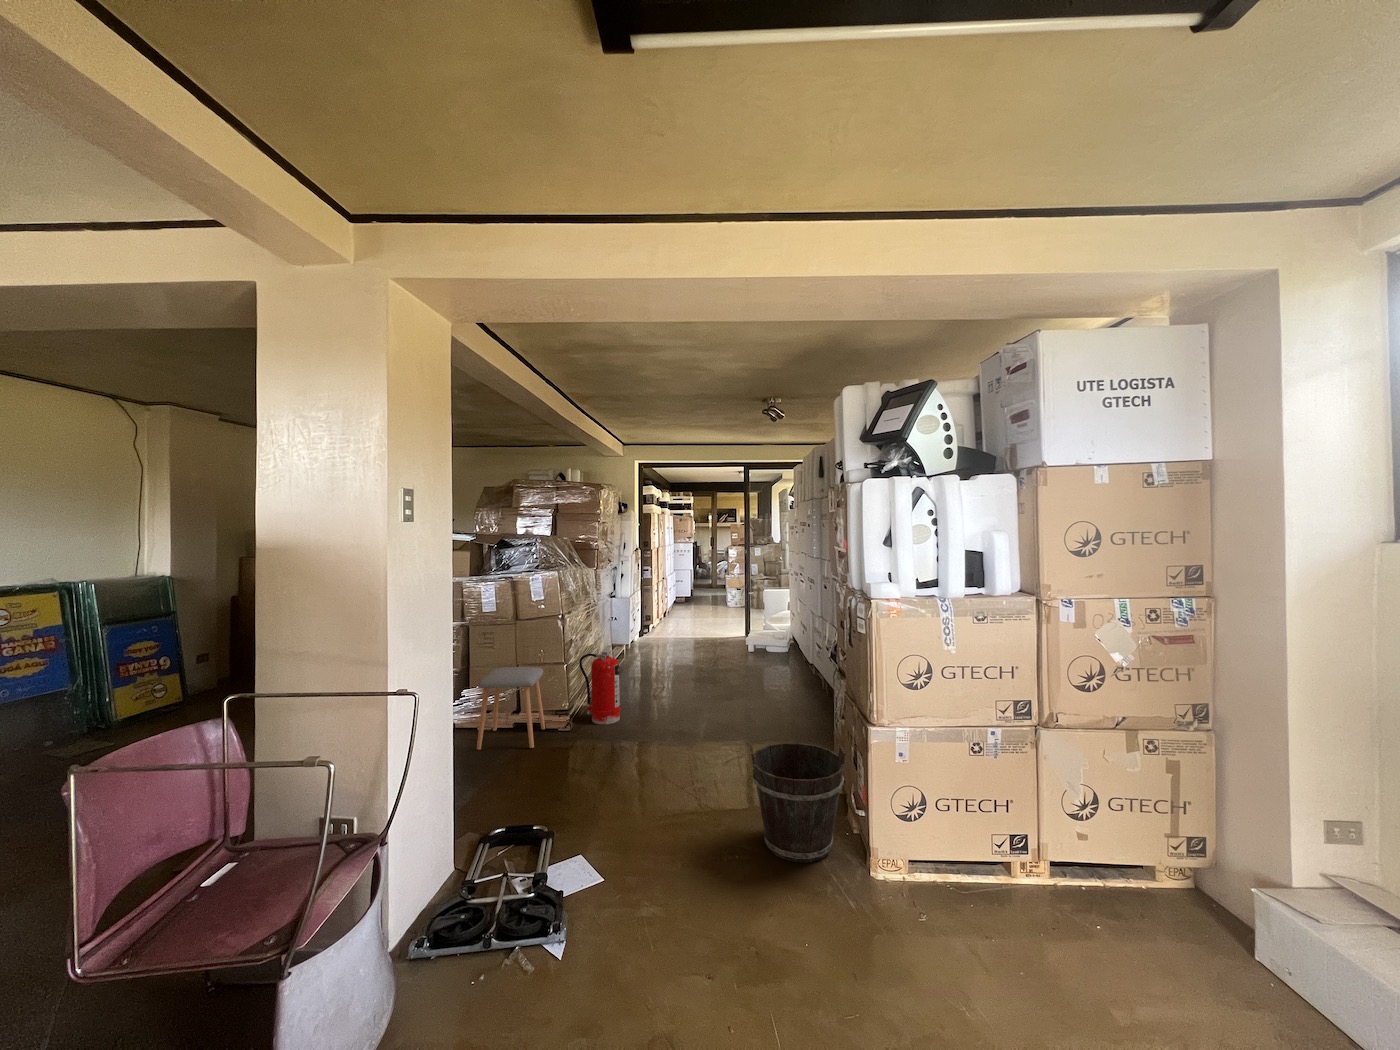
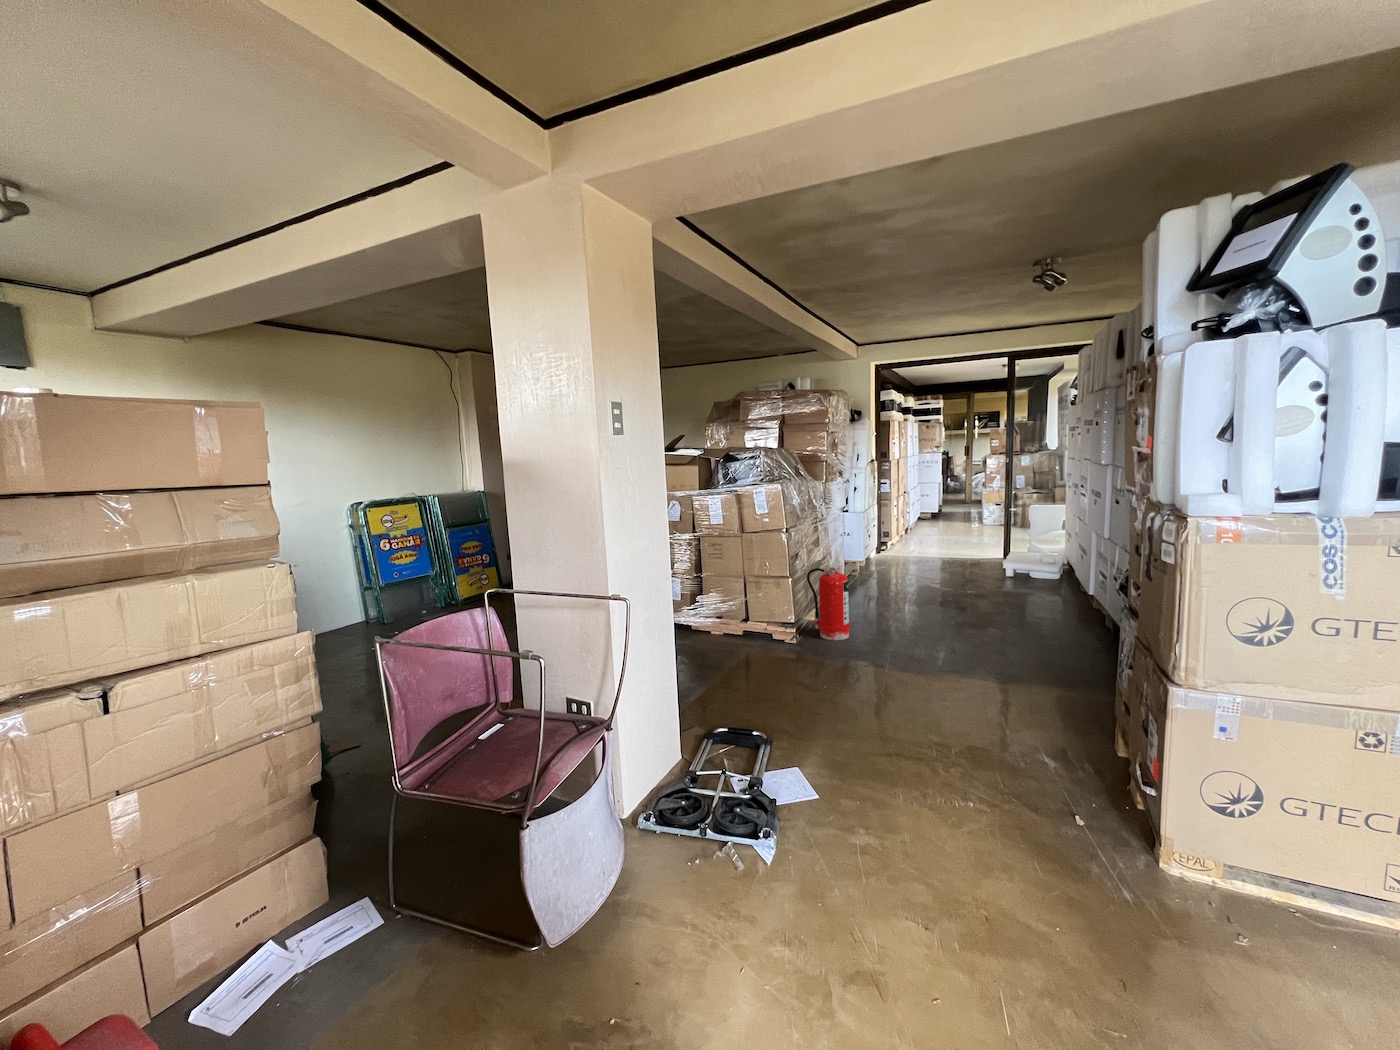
stool: present [477,667,545,751] -> none [709,577,774,656]
bucket: present [750,743,846,863] -> none [994,686,1131,830]

